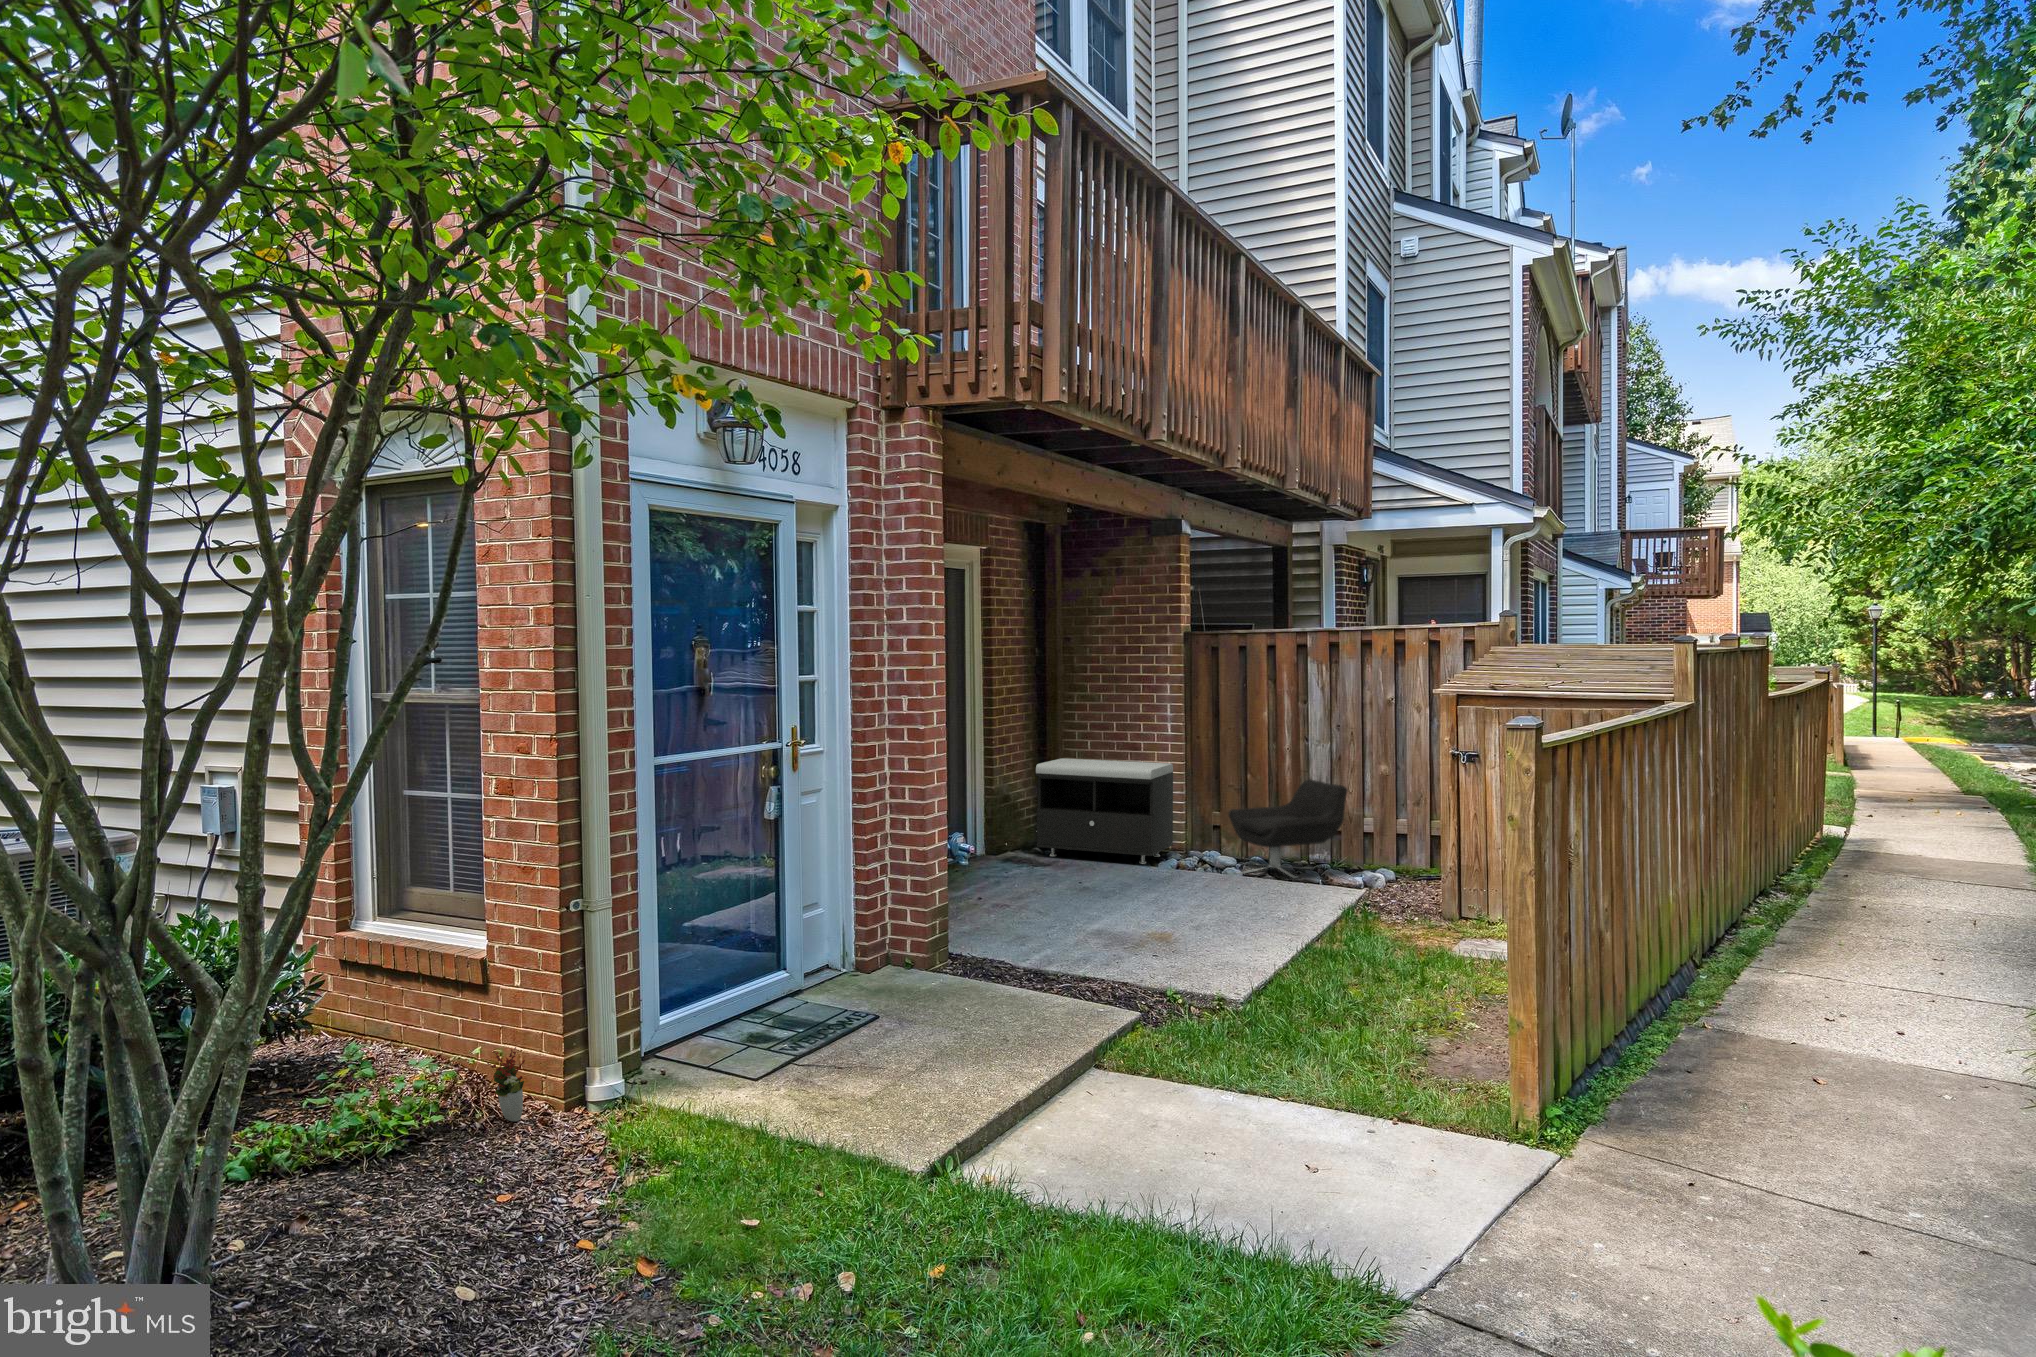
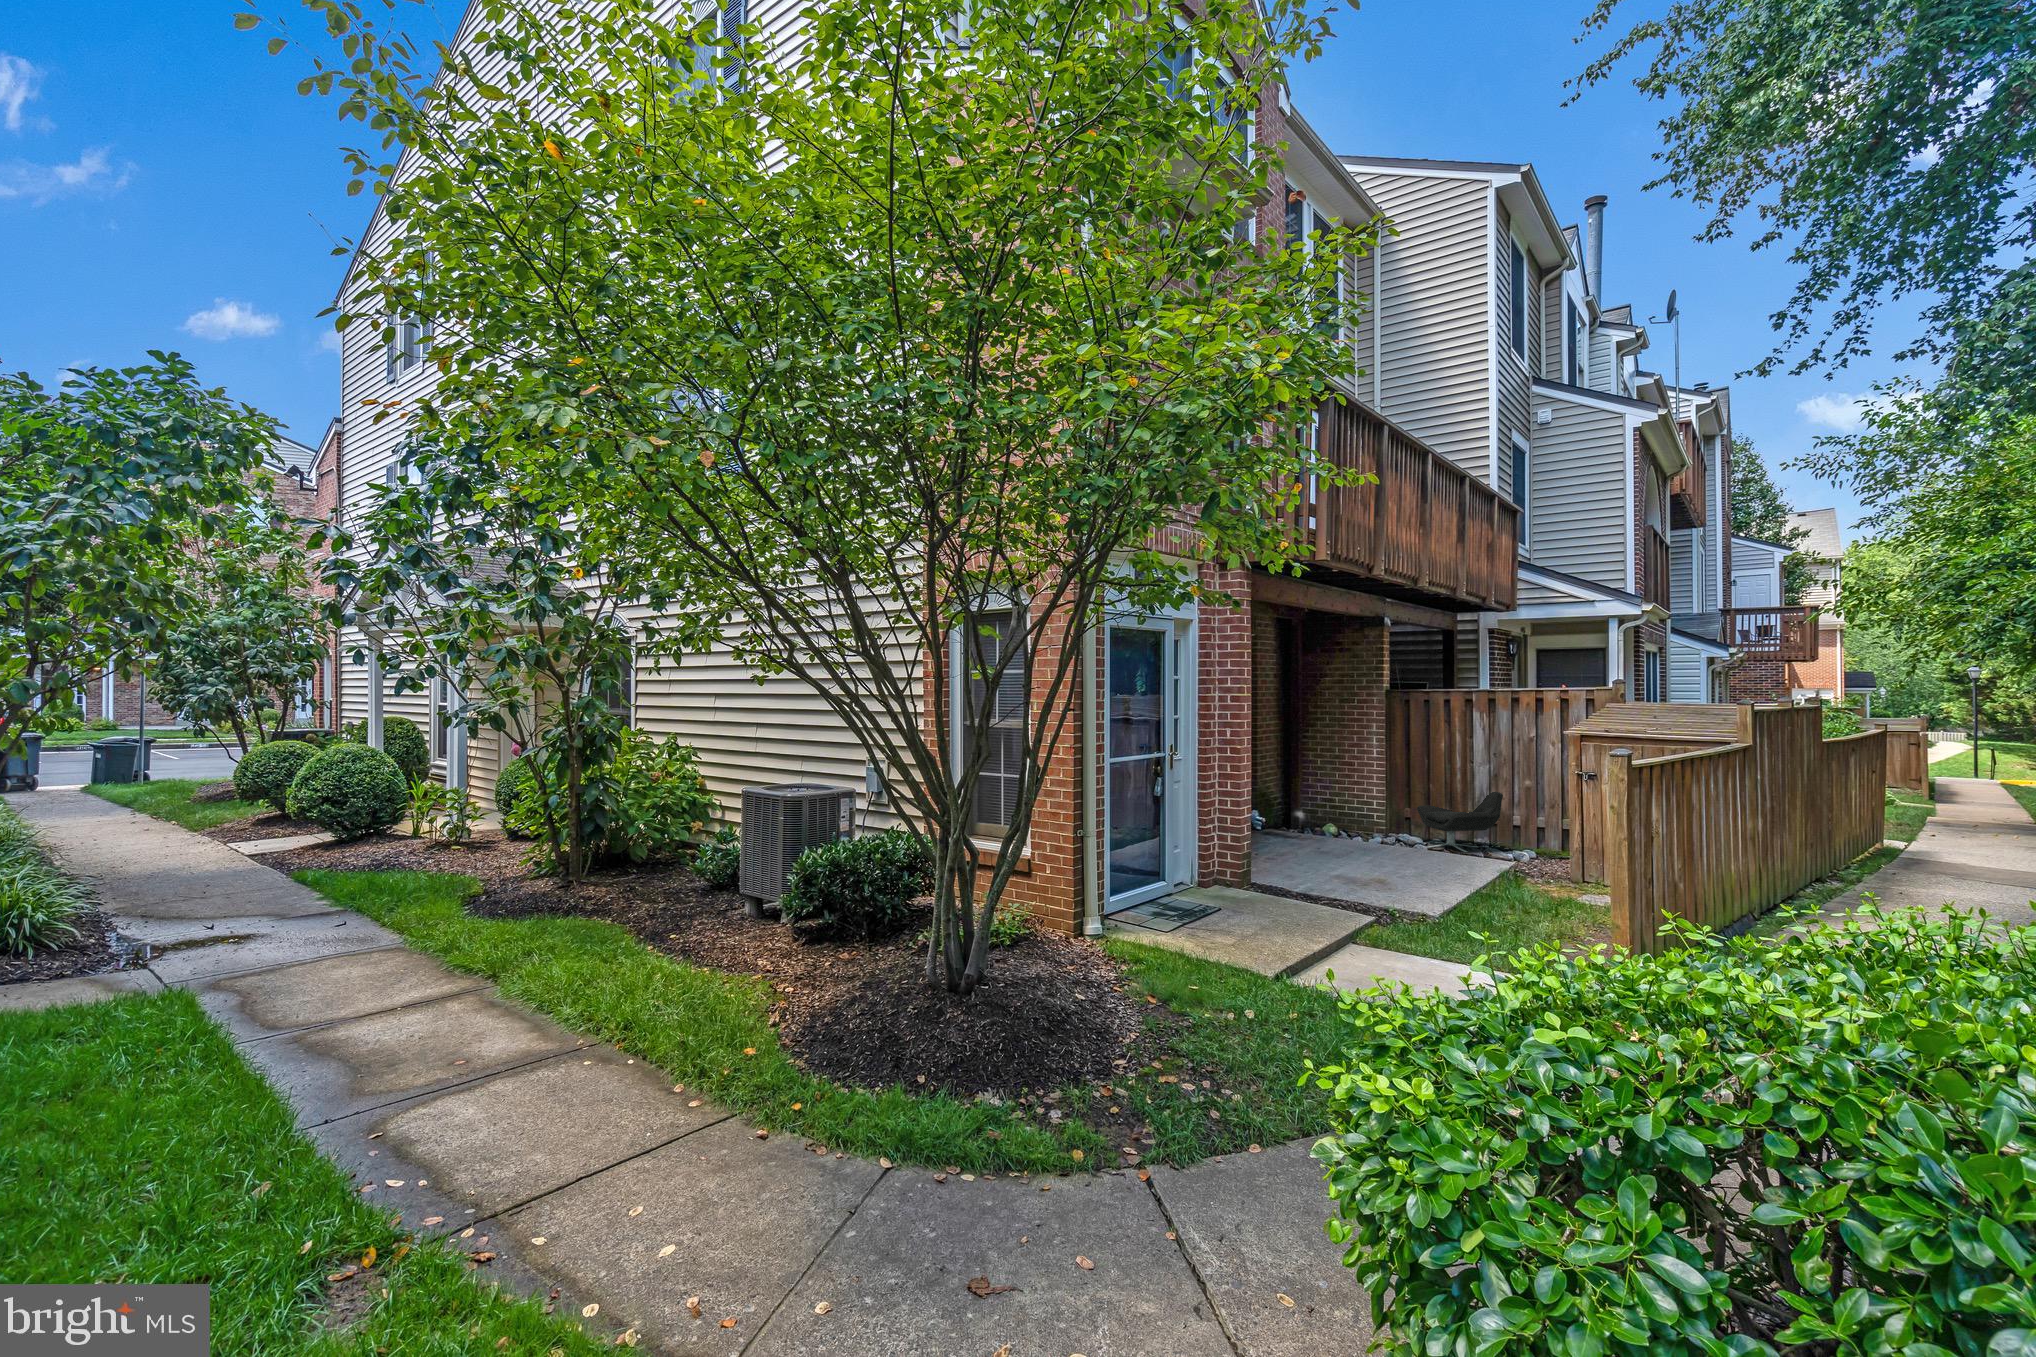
storage bench: present [1036,758,1173,864] -> none [1285,769,1378,839]
decorative plant: present [487,1047,525,1121] -> none [1035,905,1053,943]

